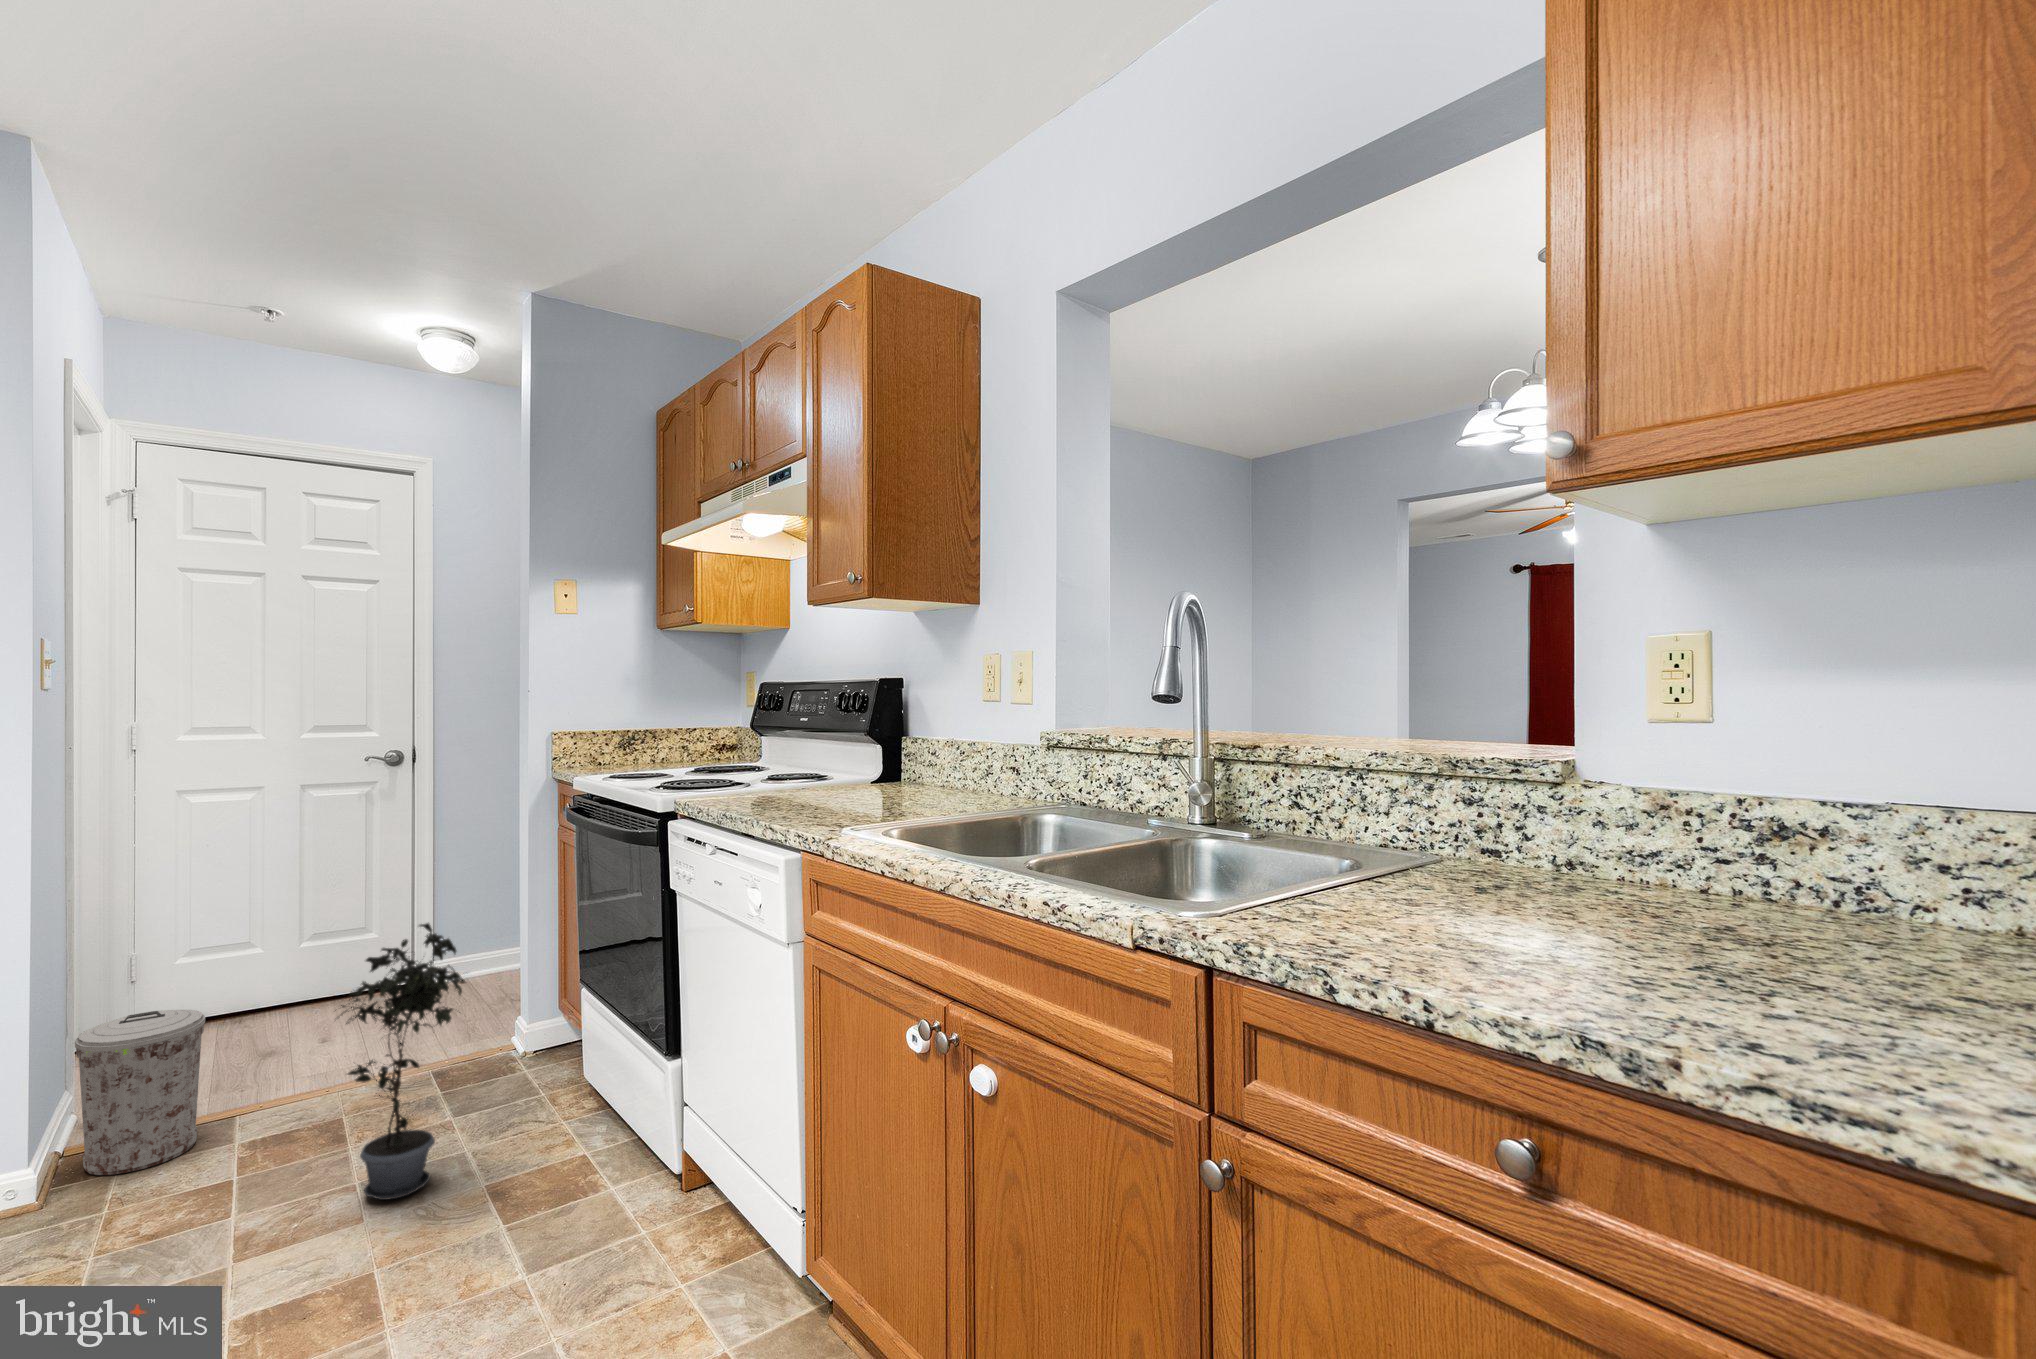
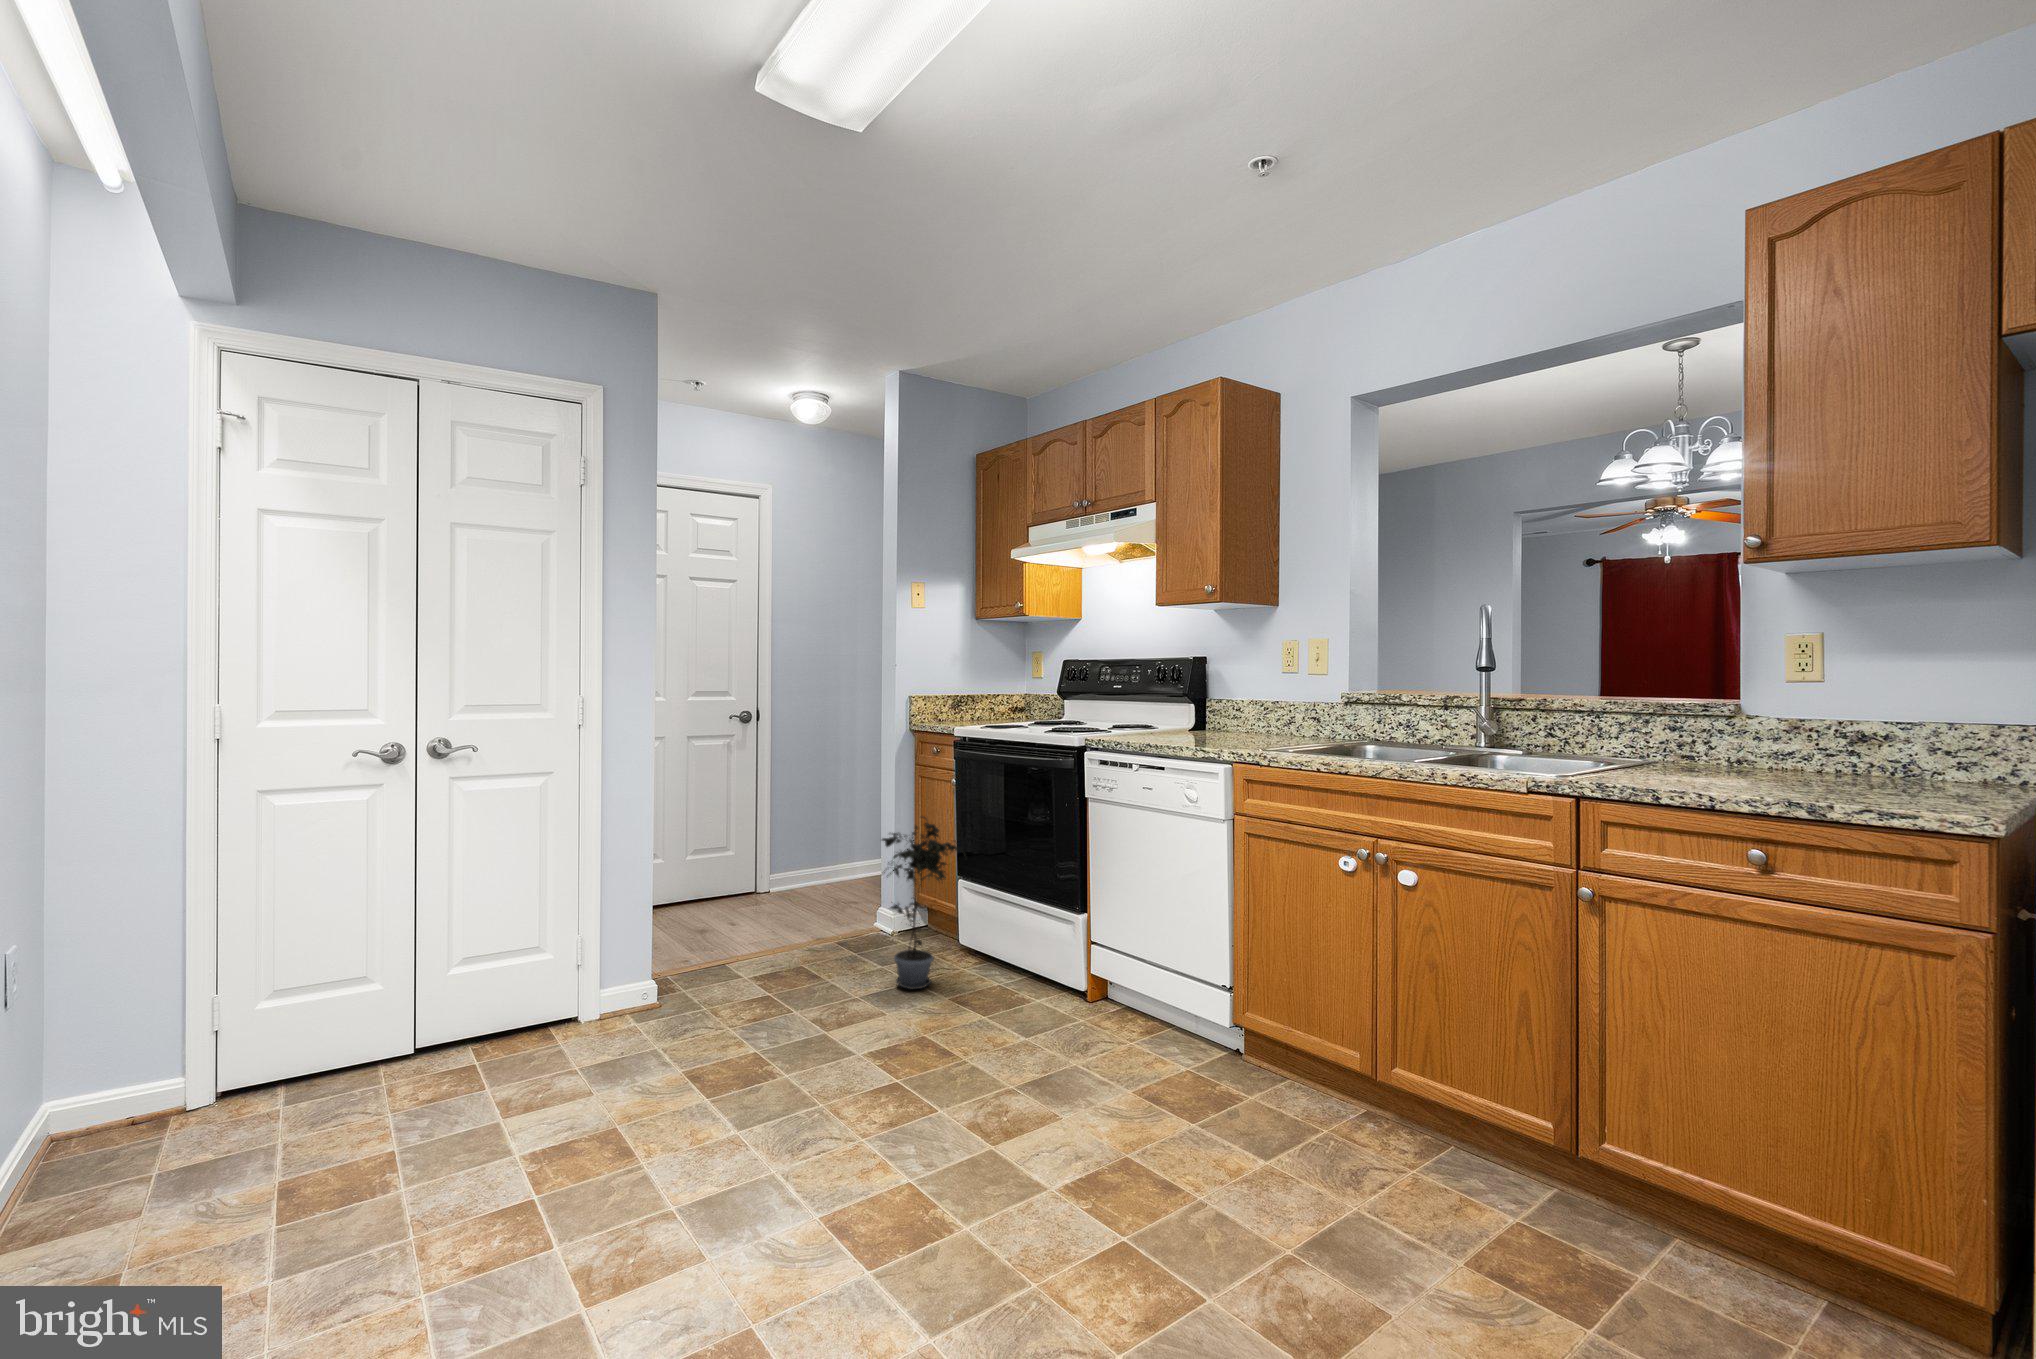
trash can: present [75,1010,205,1175] -> none [691,874,756,975]

